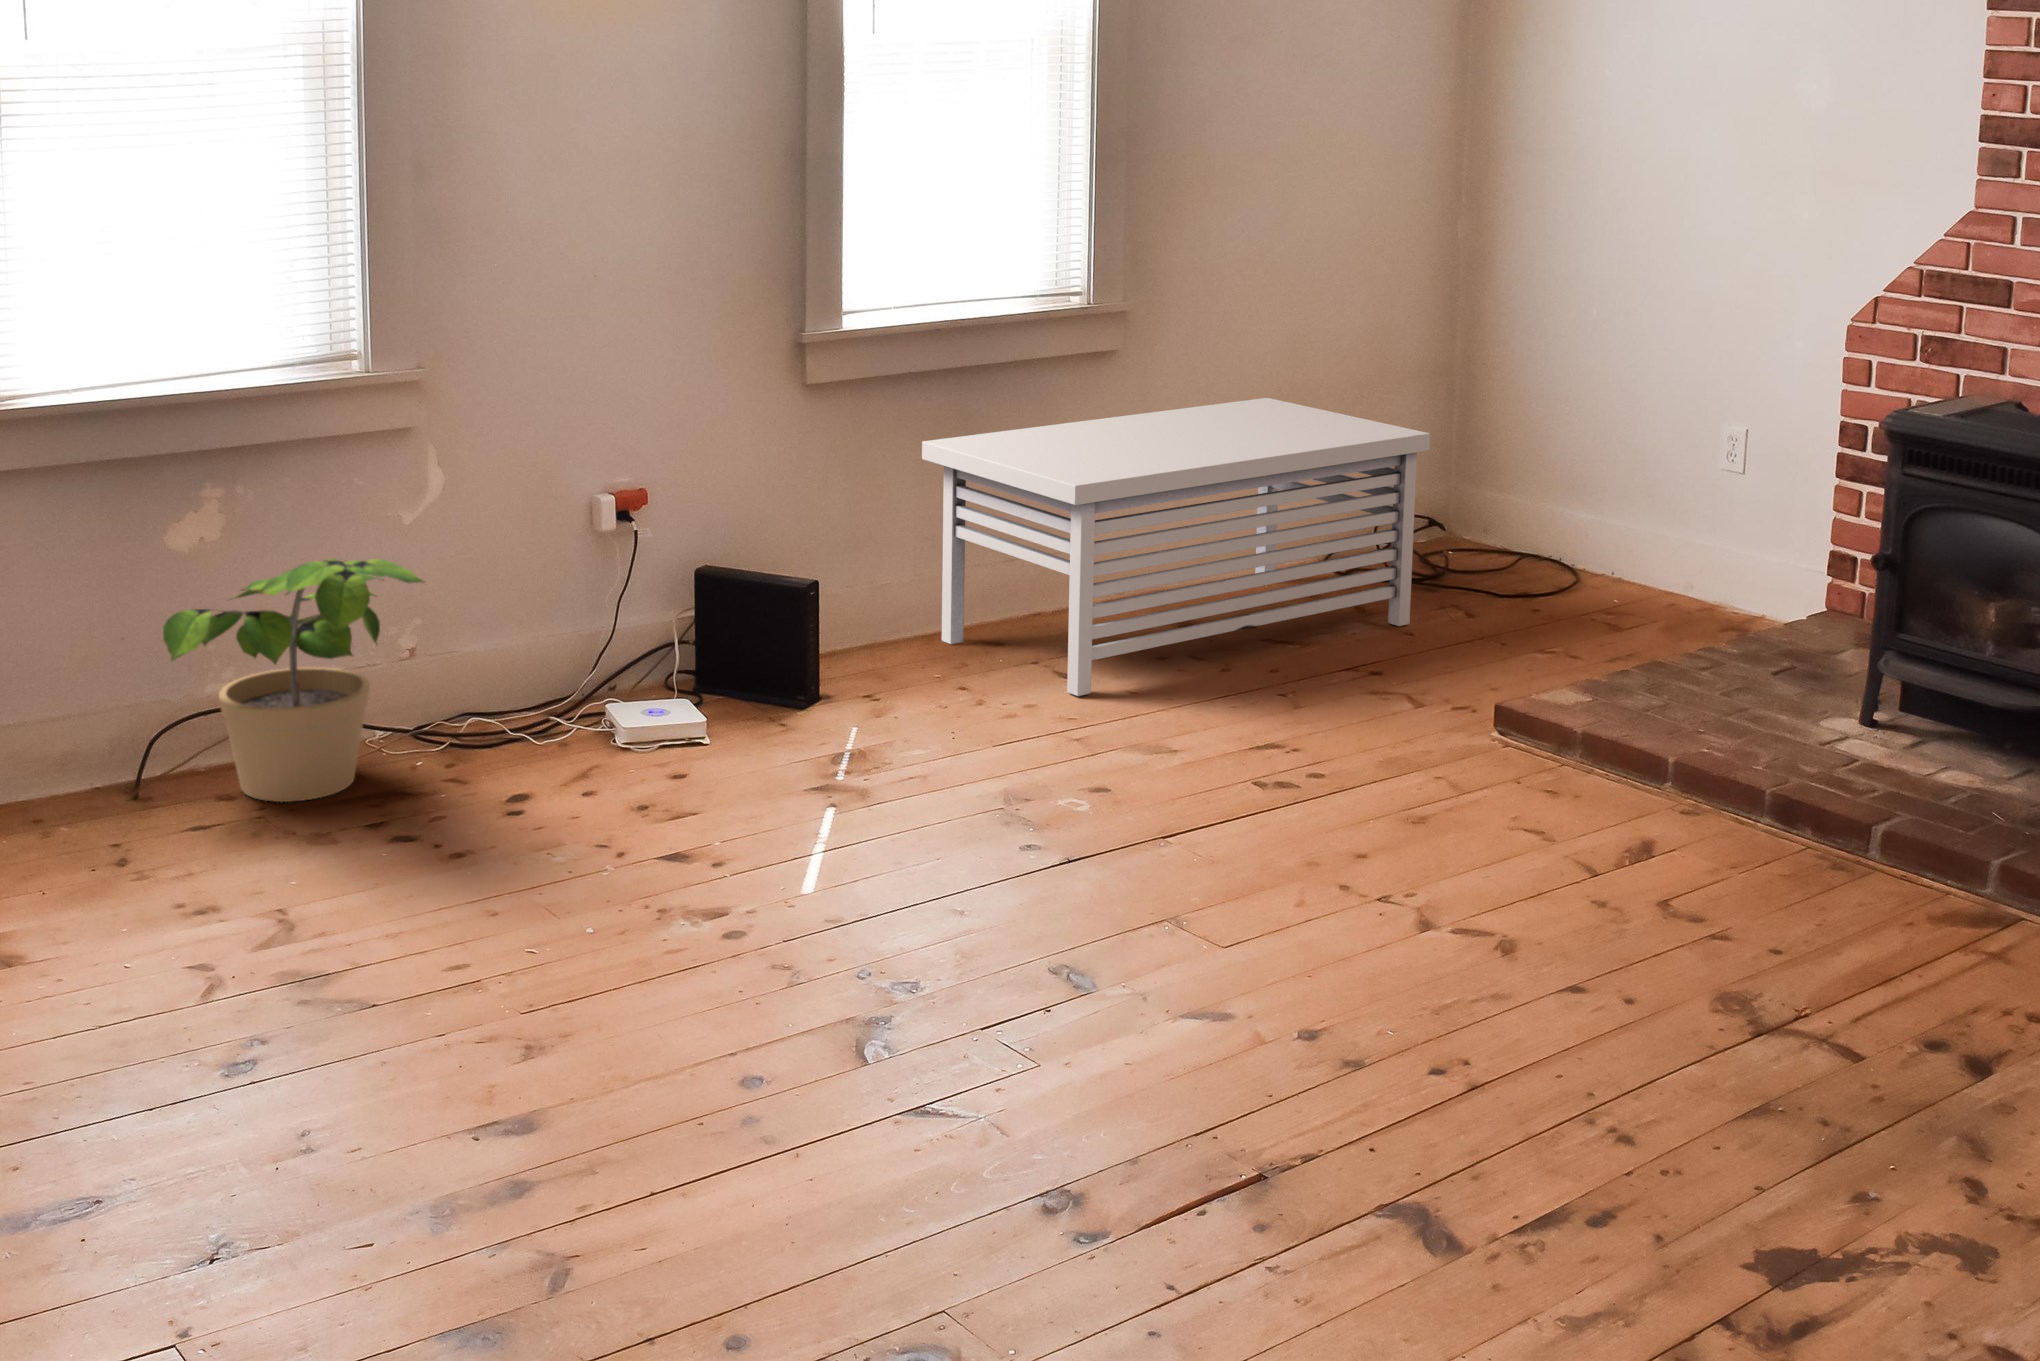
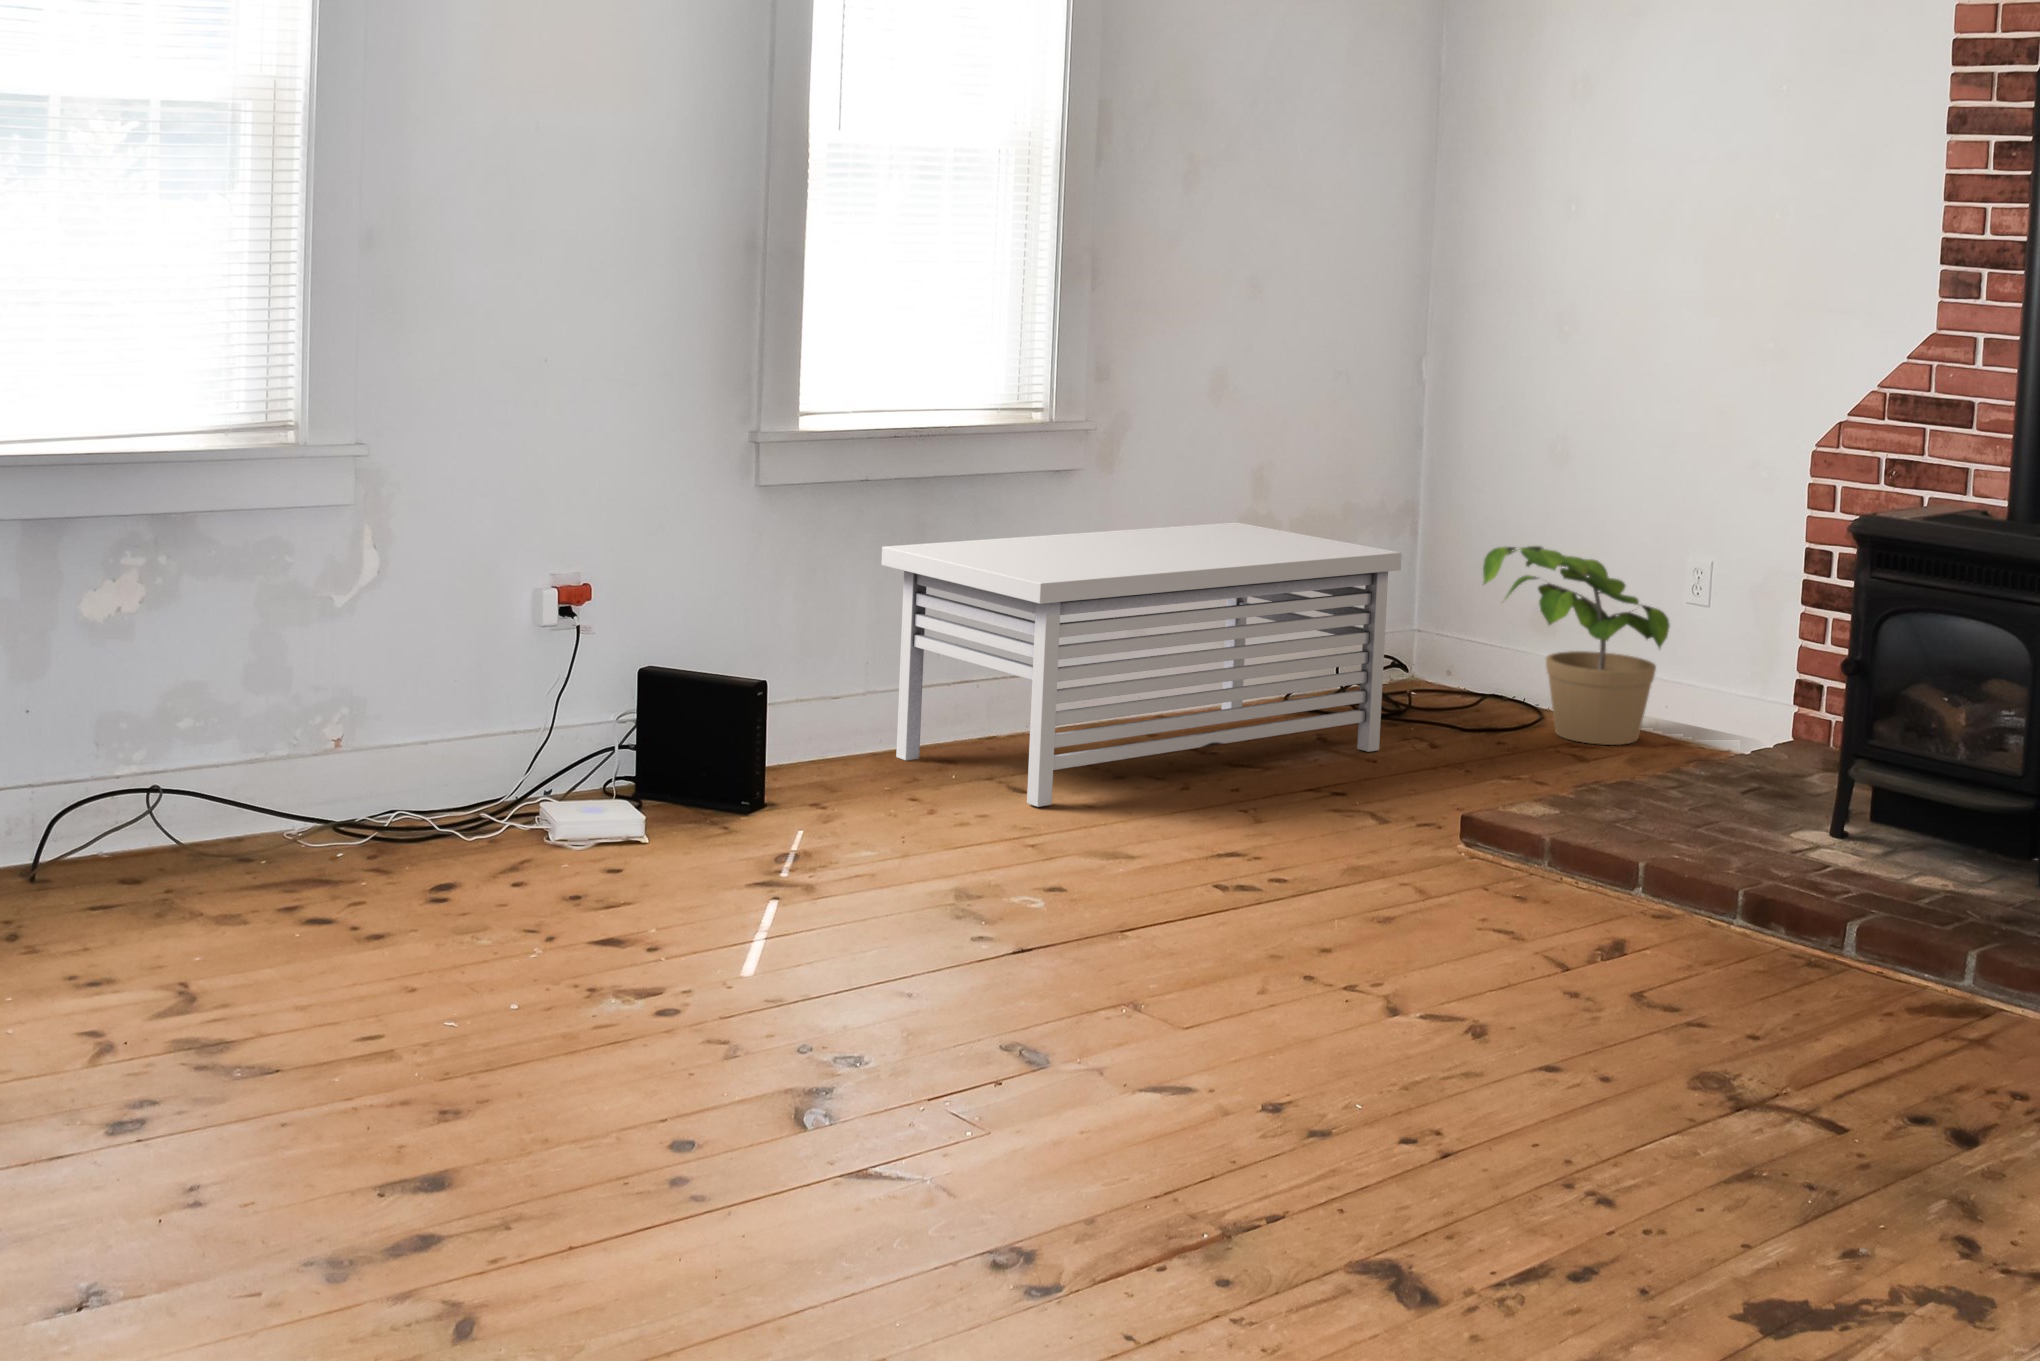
potted plant: present [163,558,424,802] -> present [1483,546,1670,745]

